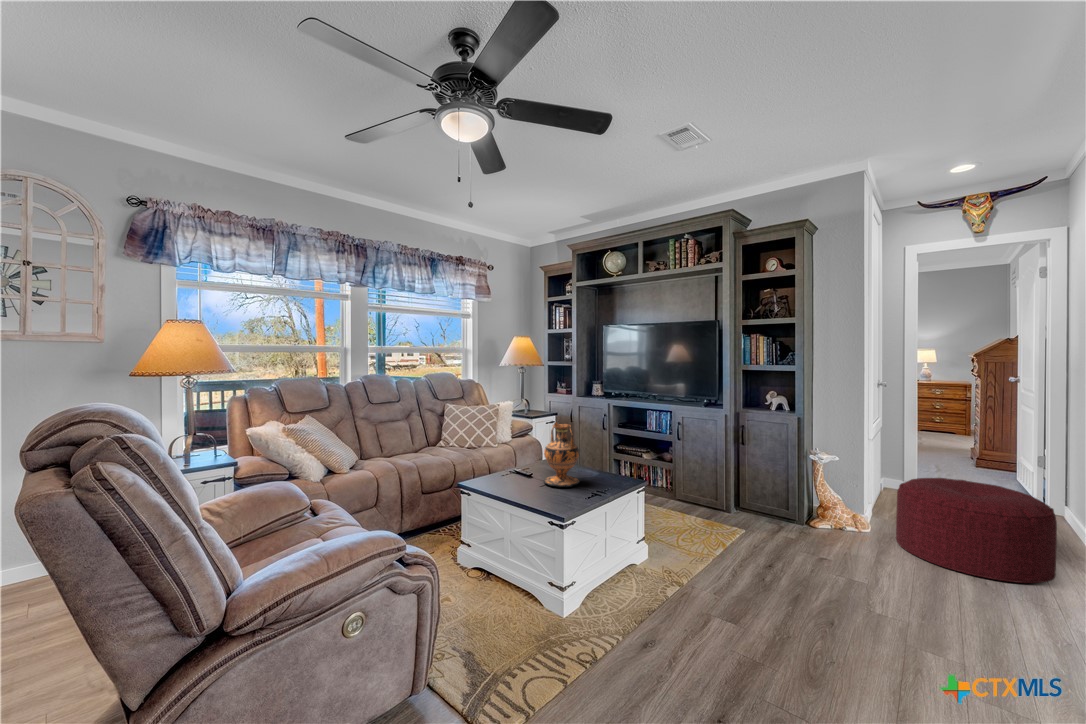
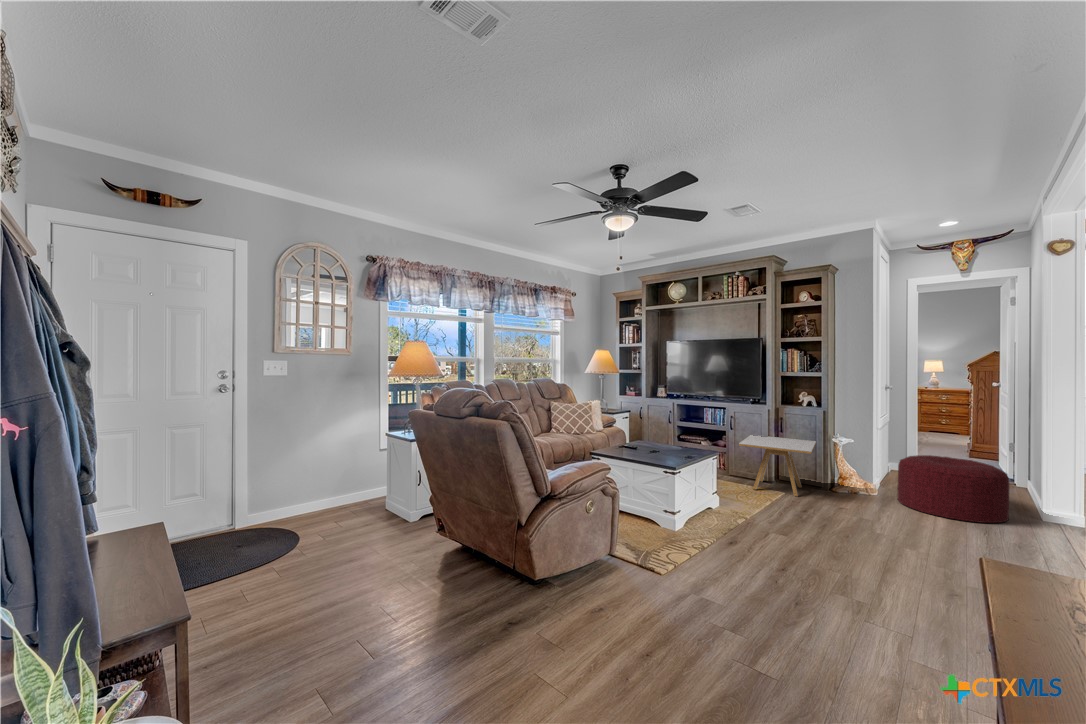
vase: present [544,422,579,487] -> none [649,411,674,454]
side table: none [682,448,787,538] -> present [739,435,816,496]

